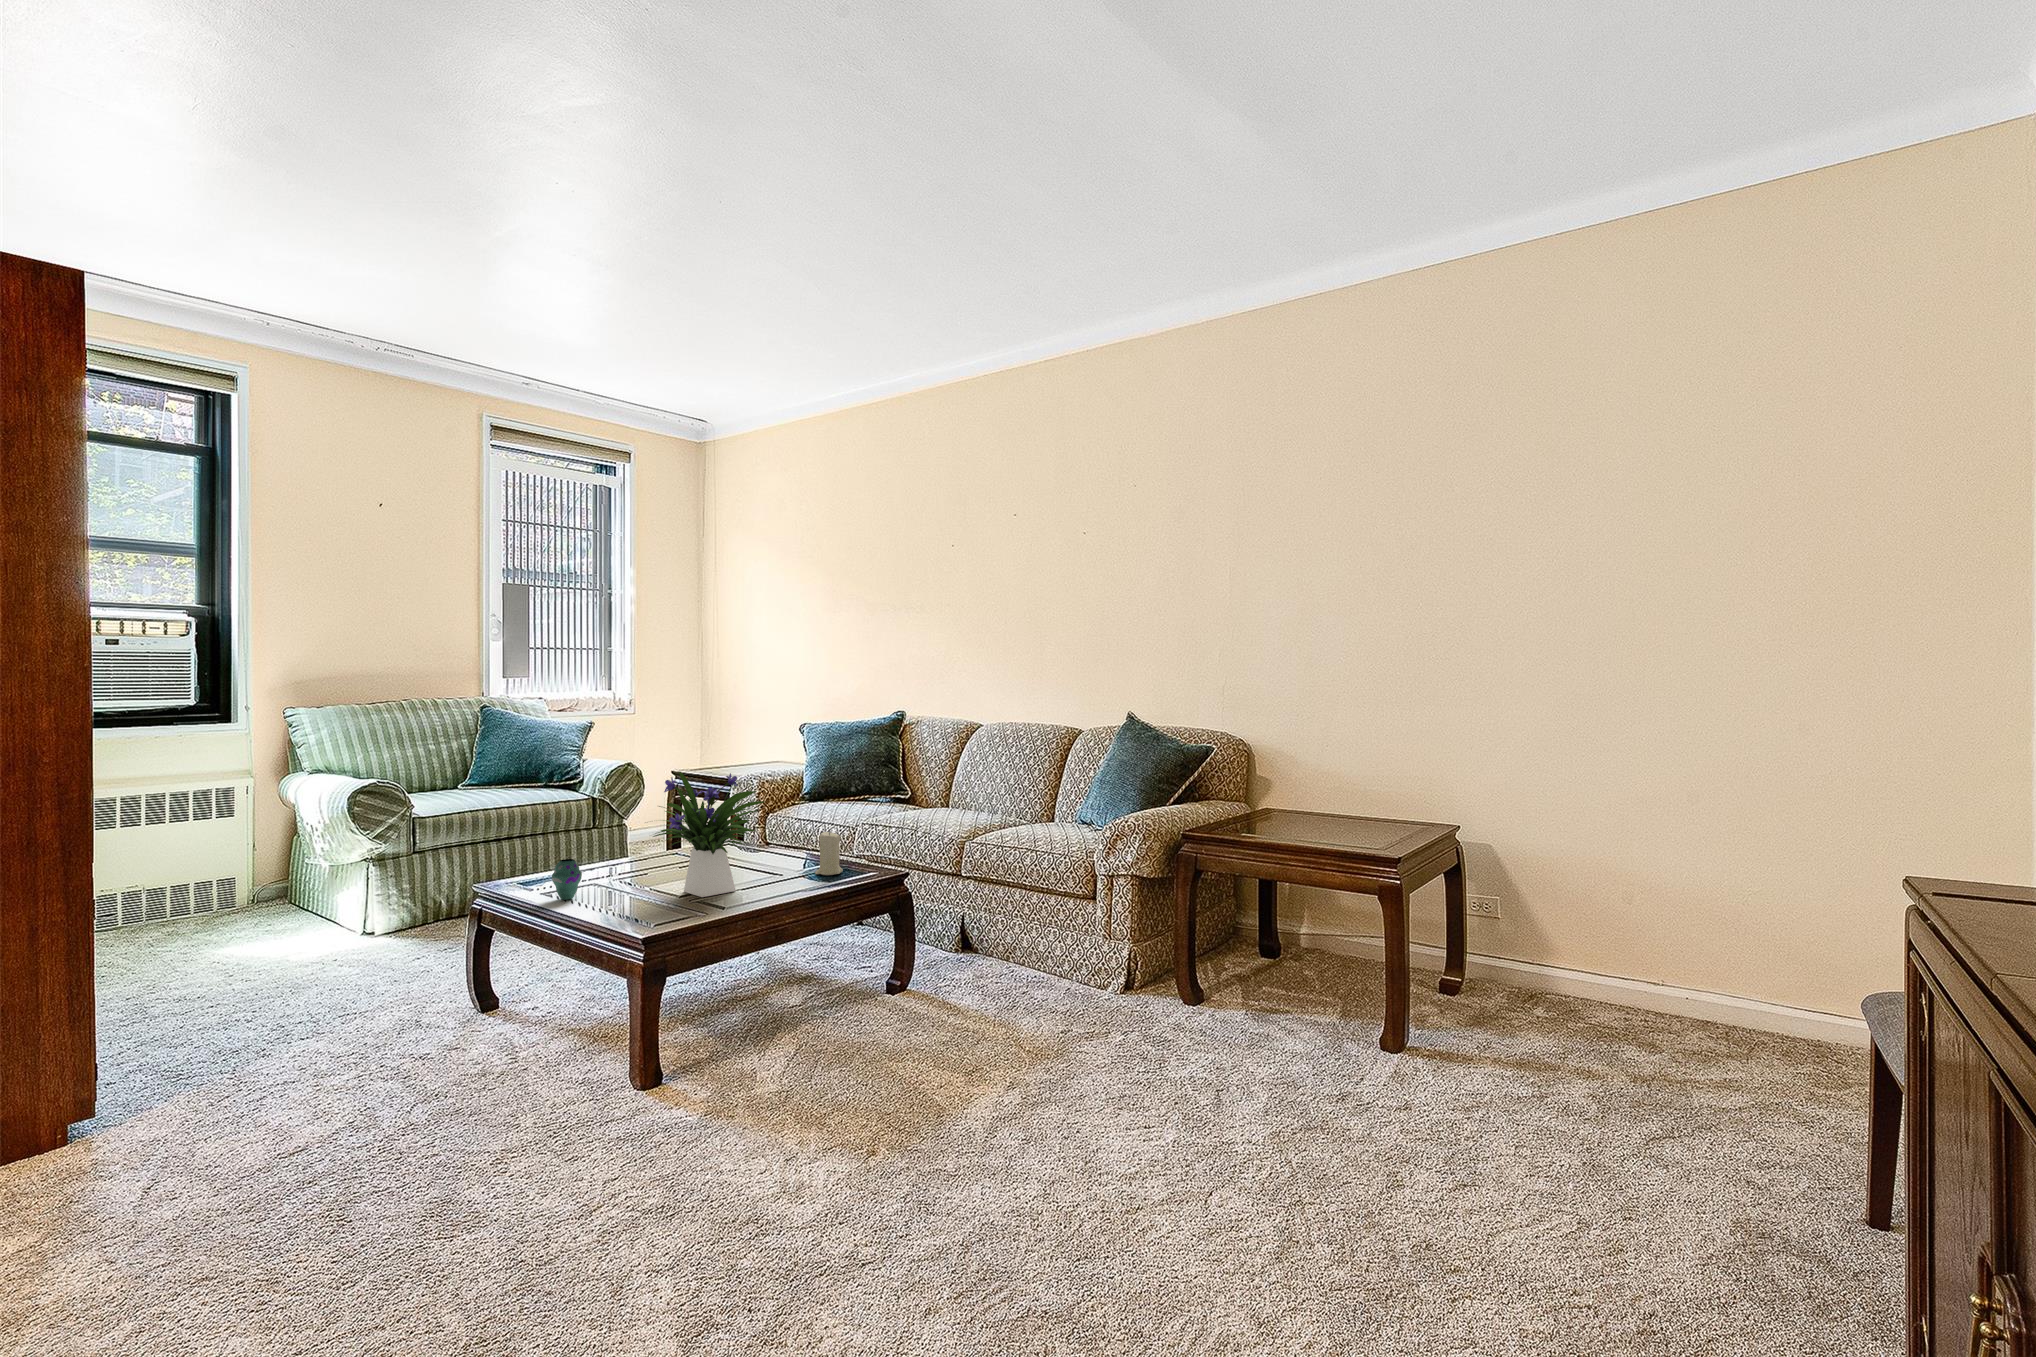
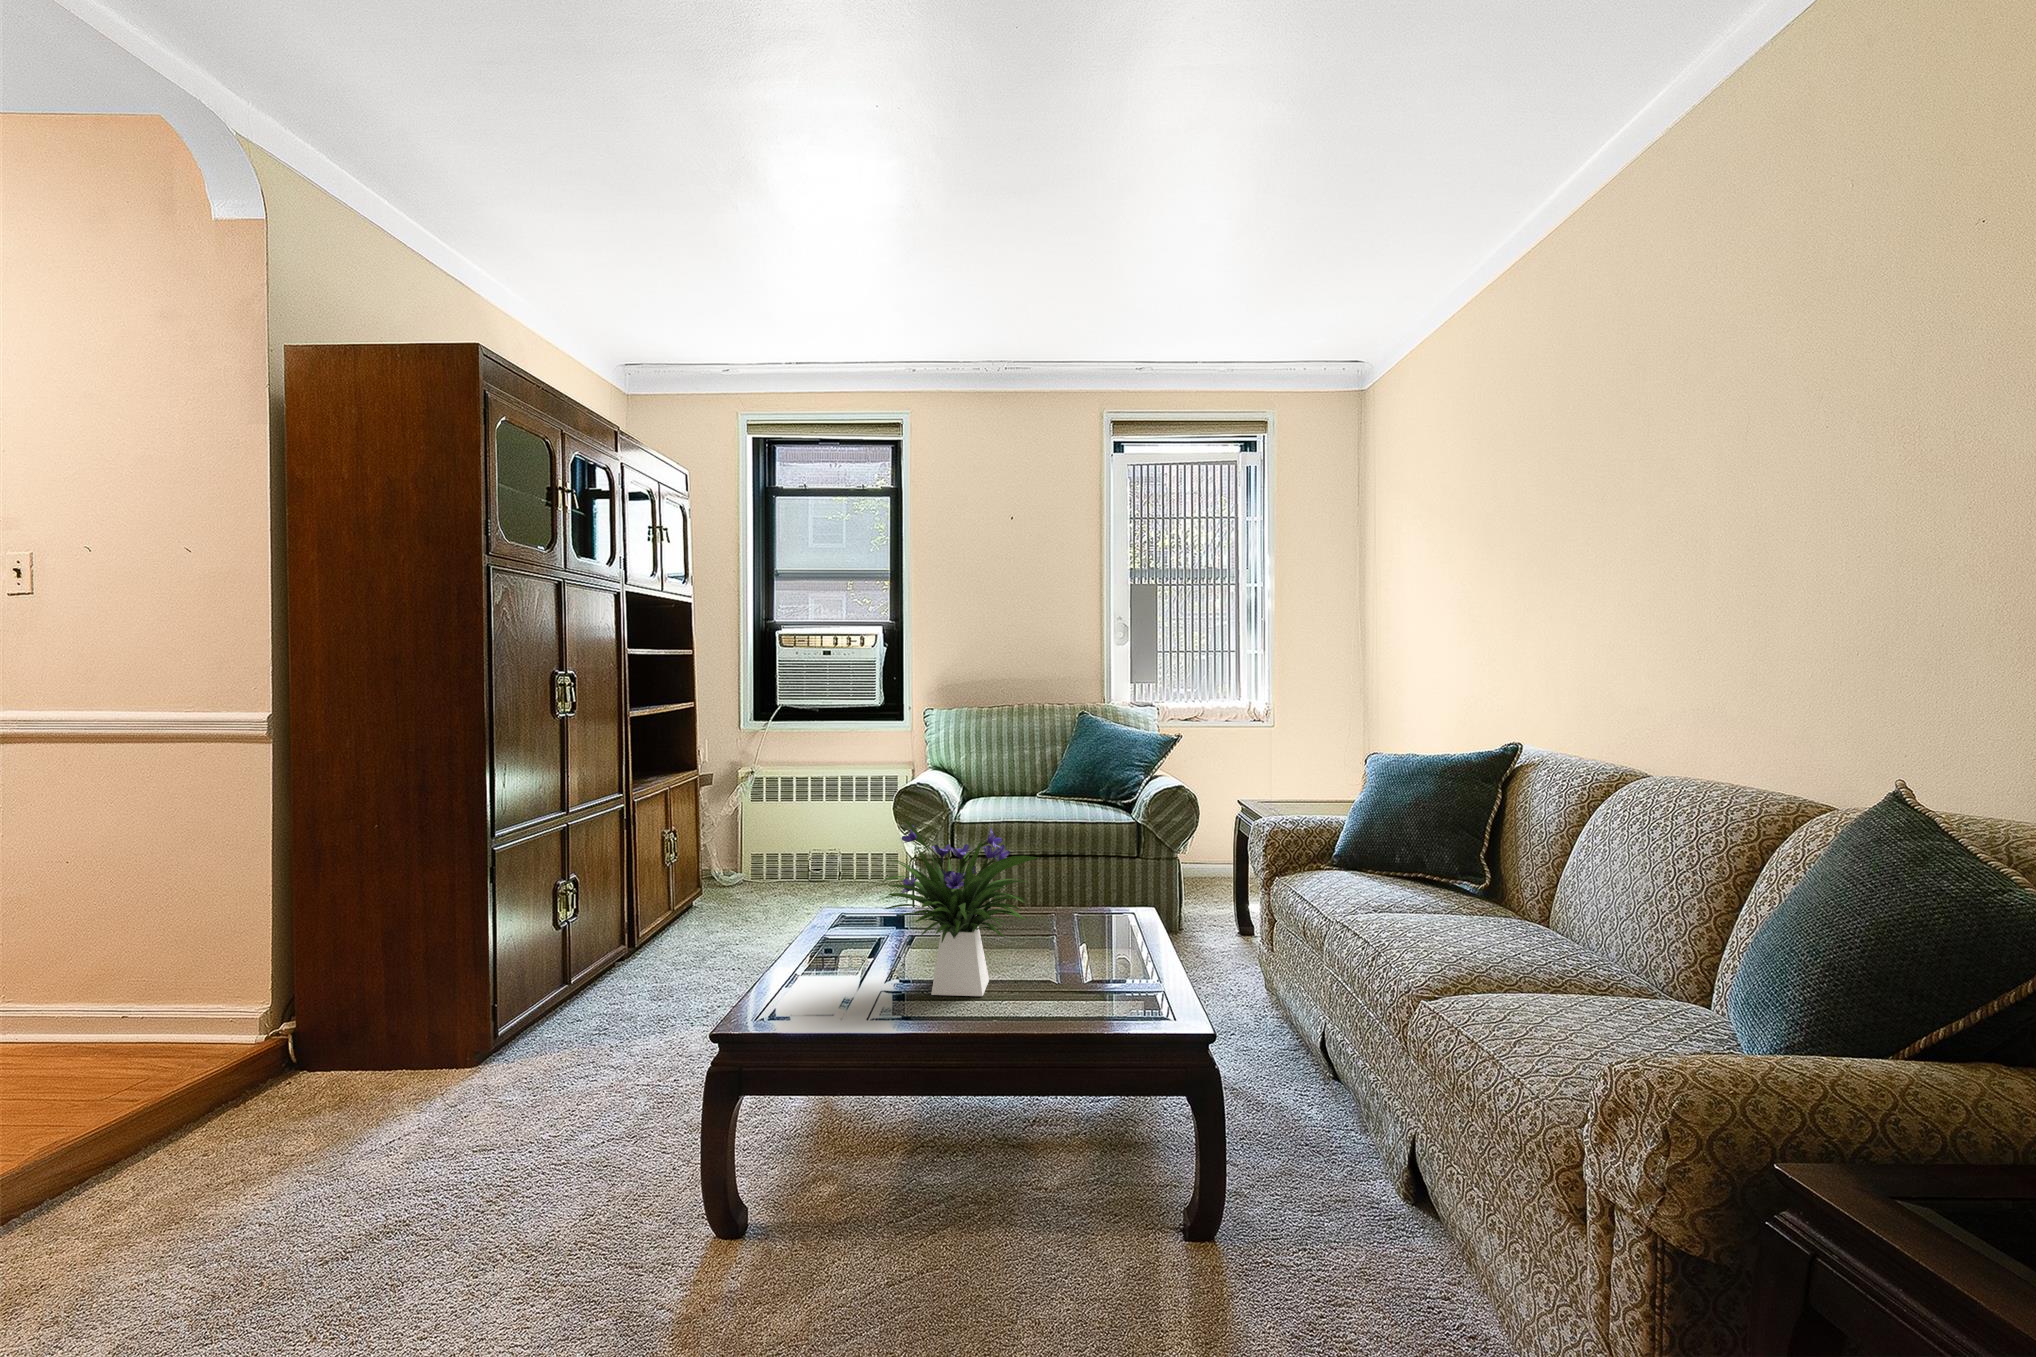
candle: present [815,831,843,875] -> none [1127,934,1167,1006]
vase: present [552,859,582,900] -> none [822,906,855,955]

